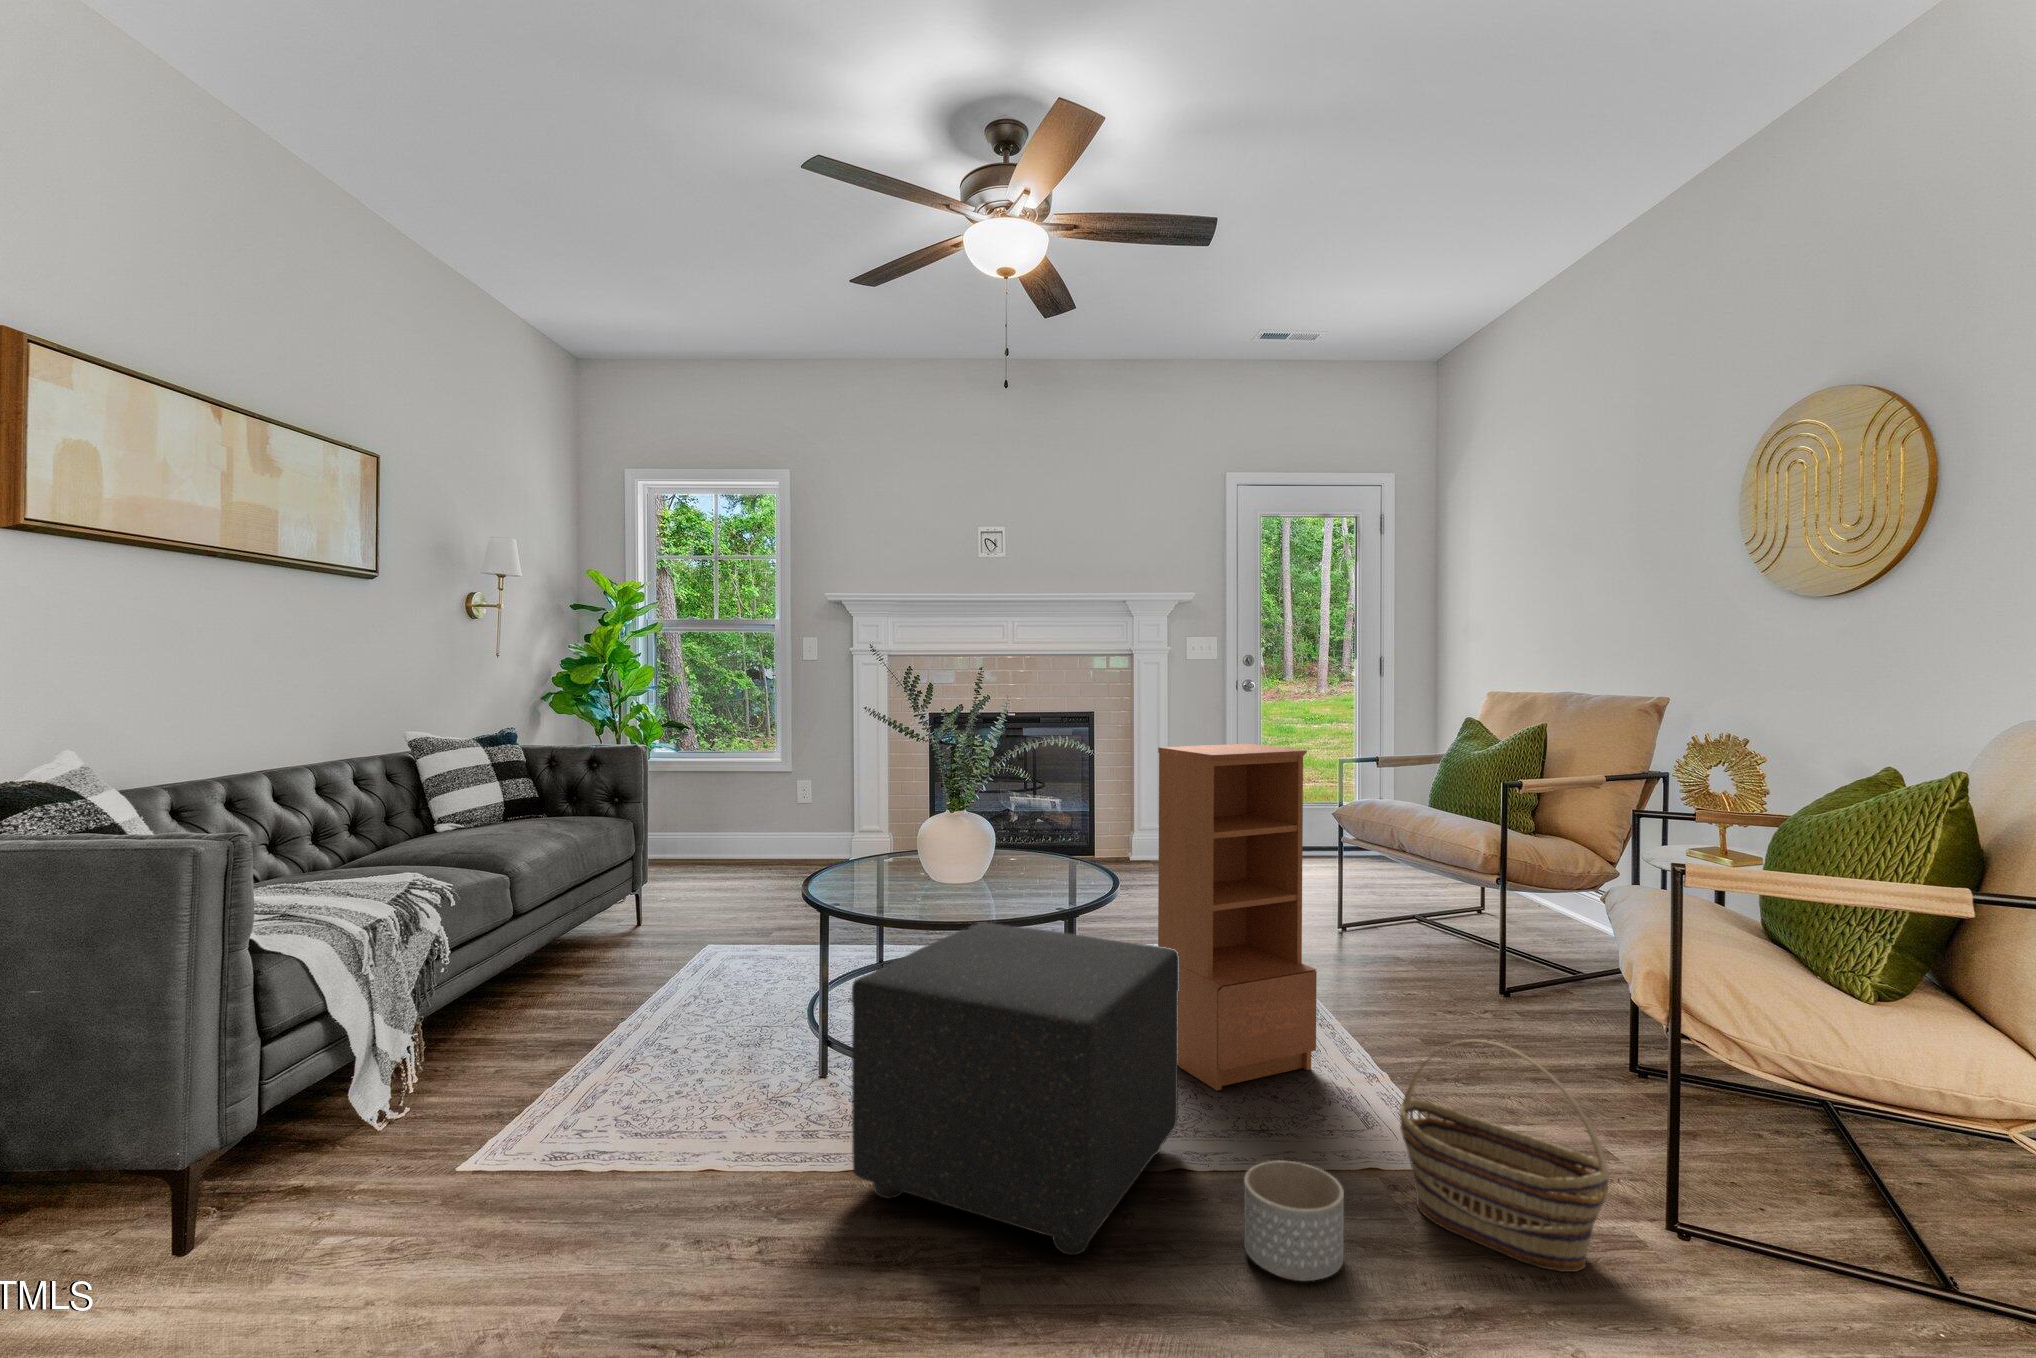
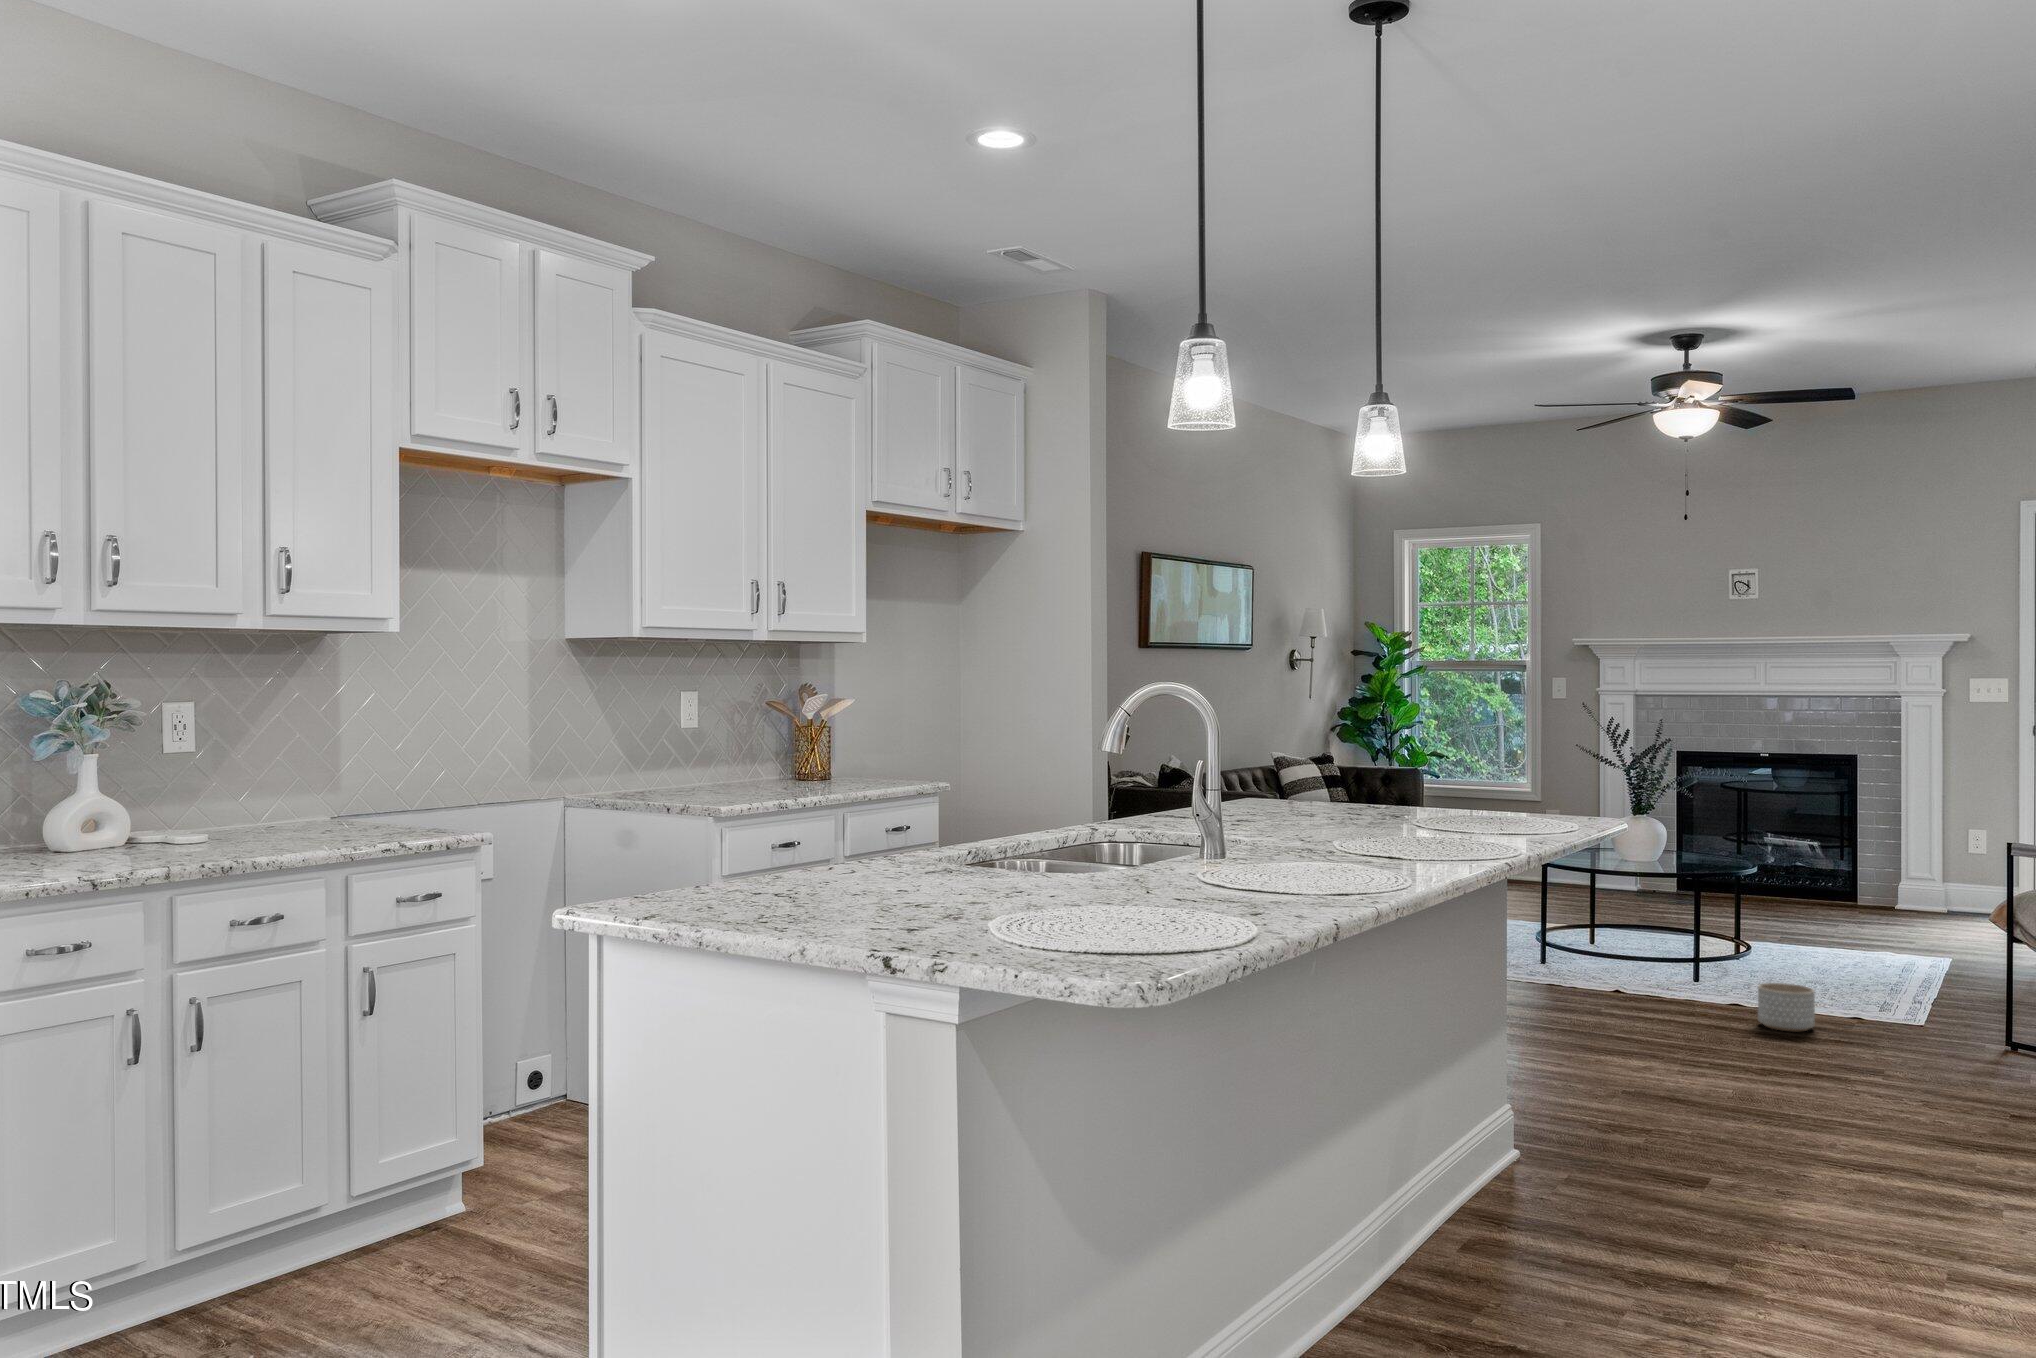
bookcase: present [1158,743,1317,1091] -> none [1783,768,1898,995]
ottoman: present [852,922,1179,1255] -> none [1551,867,1756,1012]
basket: present [1400,1040,1608,1272] -> none [1878,930,1979,1049]

